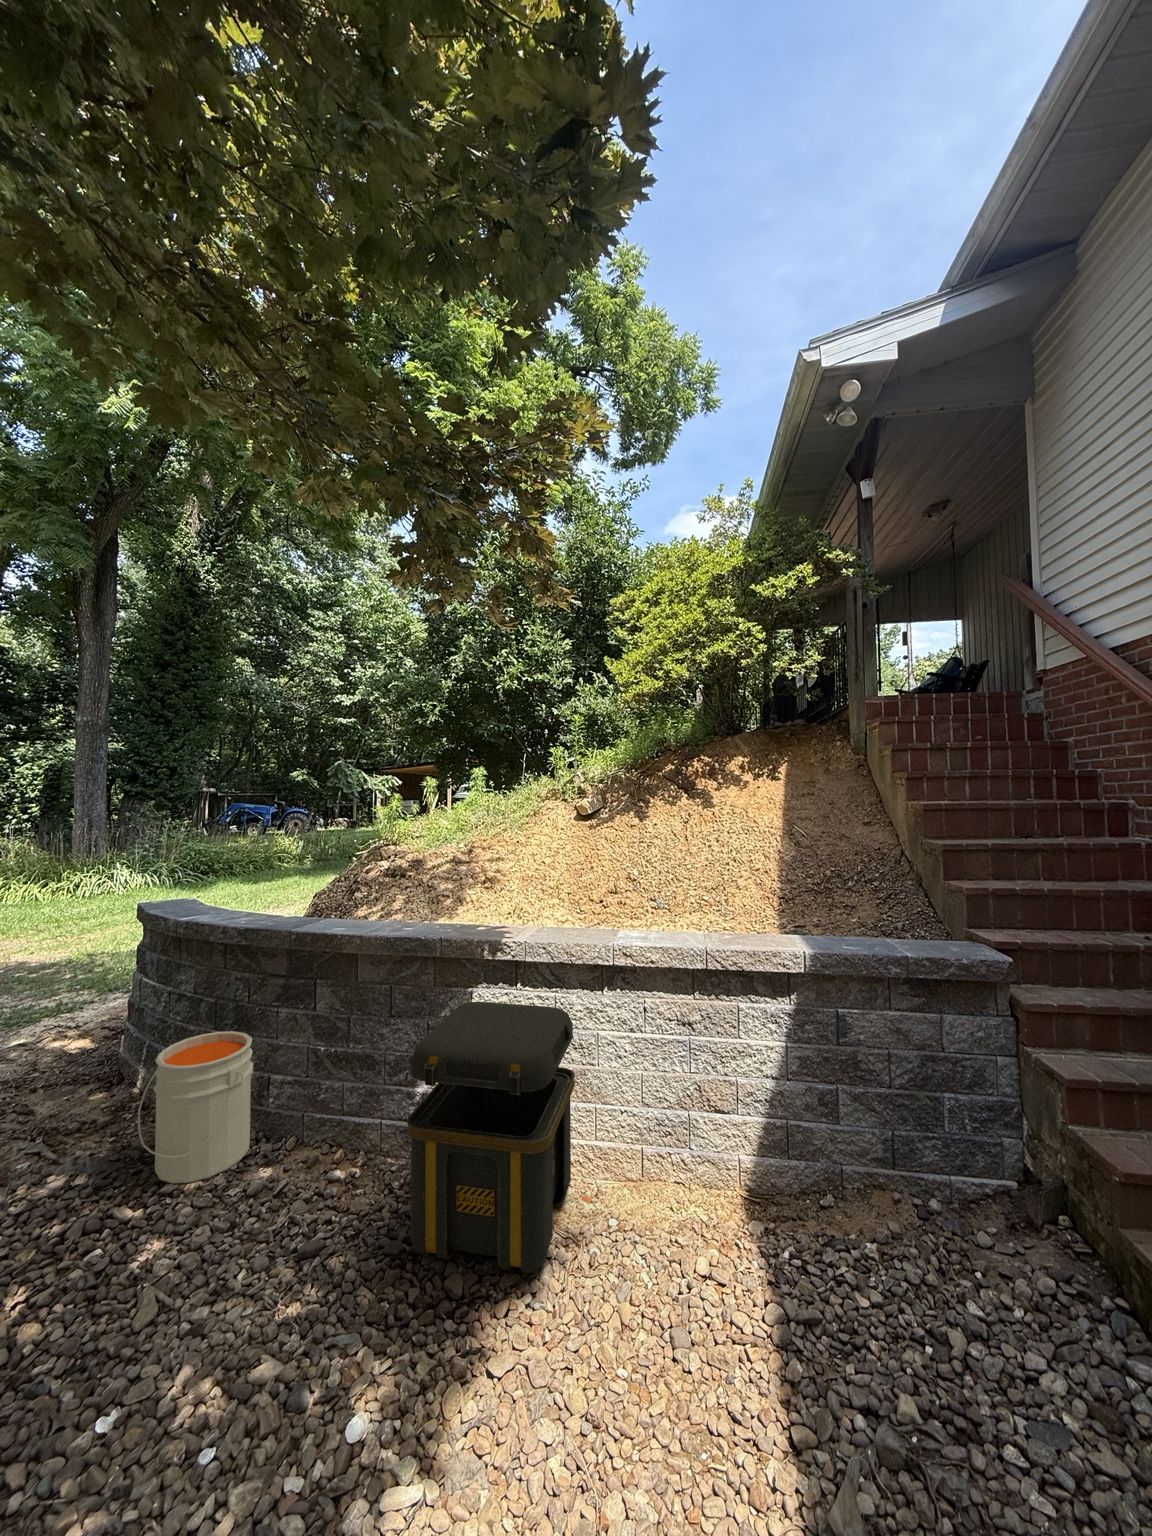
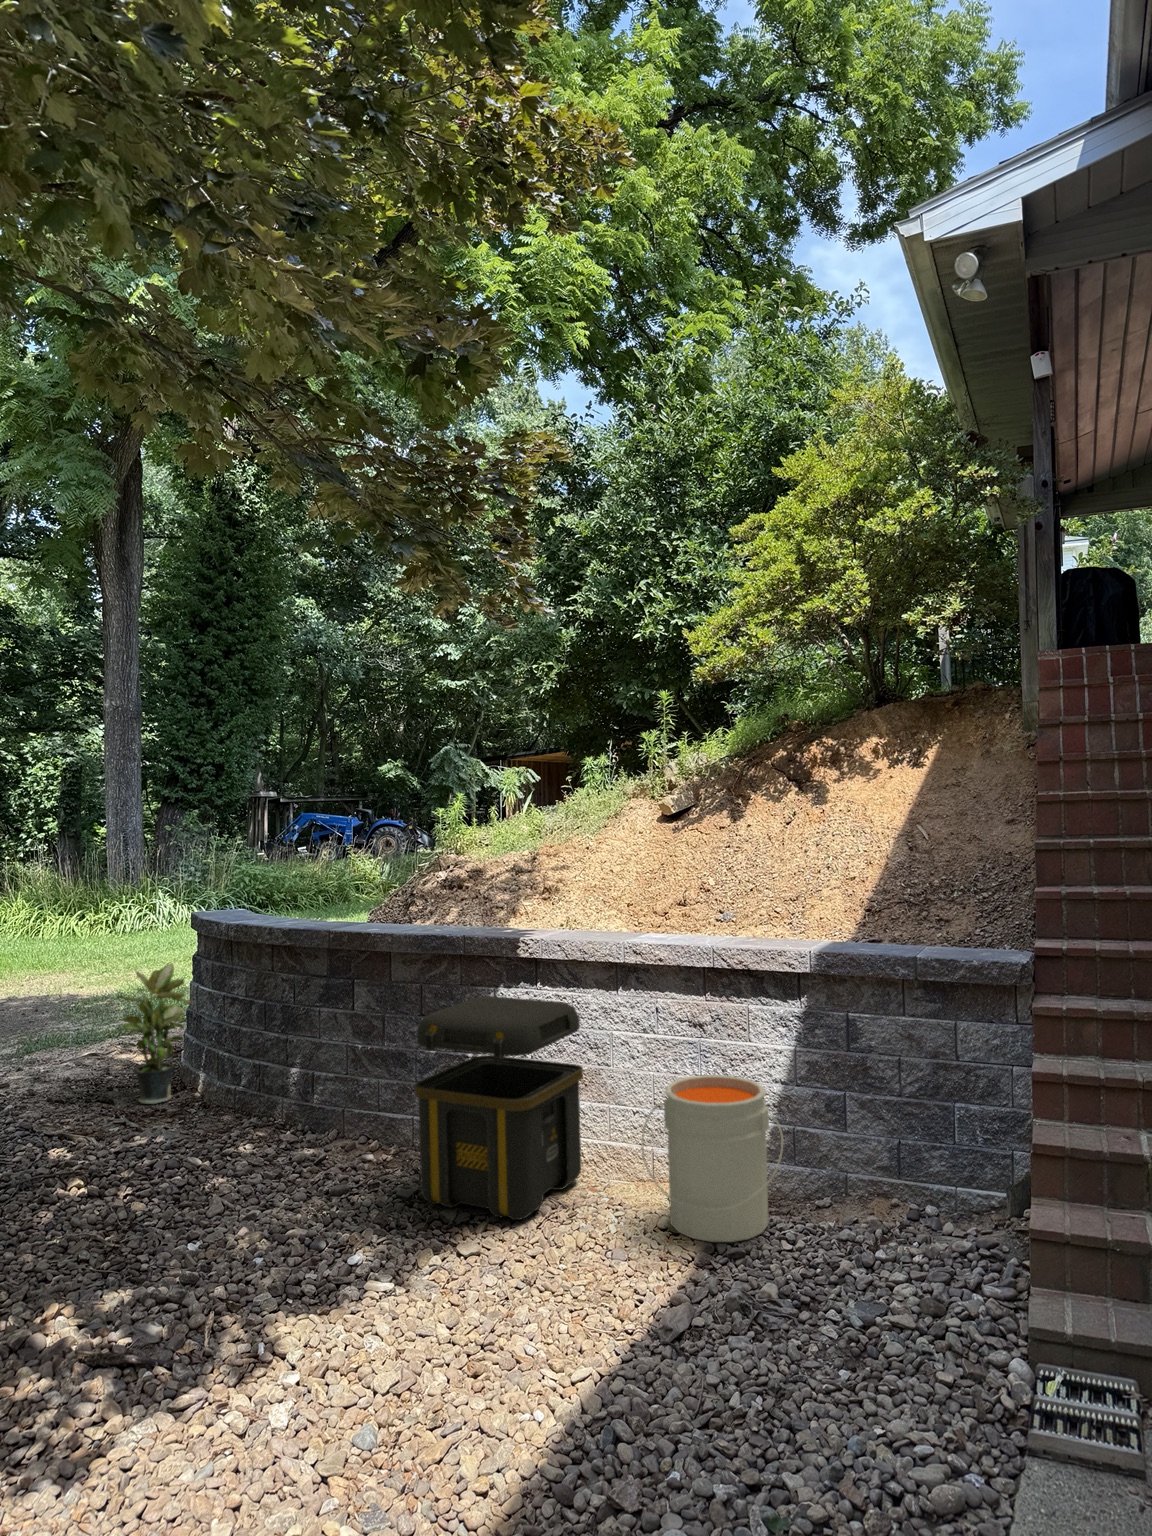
potted plant: none [40,961,137,1111] -> present [116,963,192,1104]
bucket: present [138,1031,253,1183] -> present [641,1075,783,1242]

